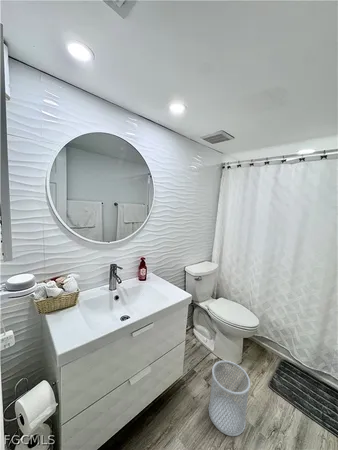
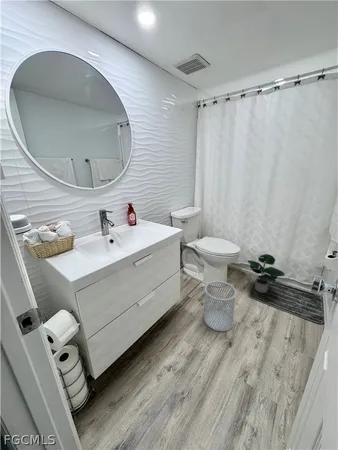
potted plant: none [268,332,315,384] -> present [248,254,285,293]

